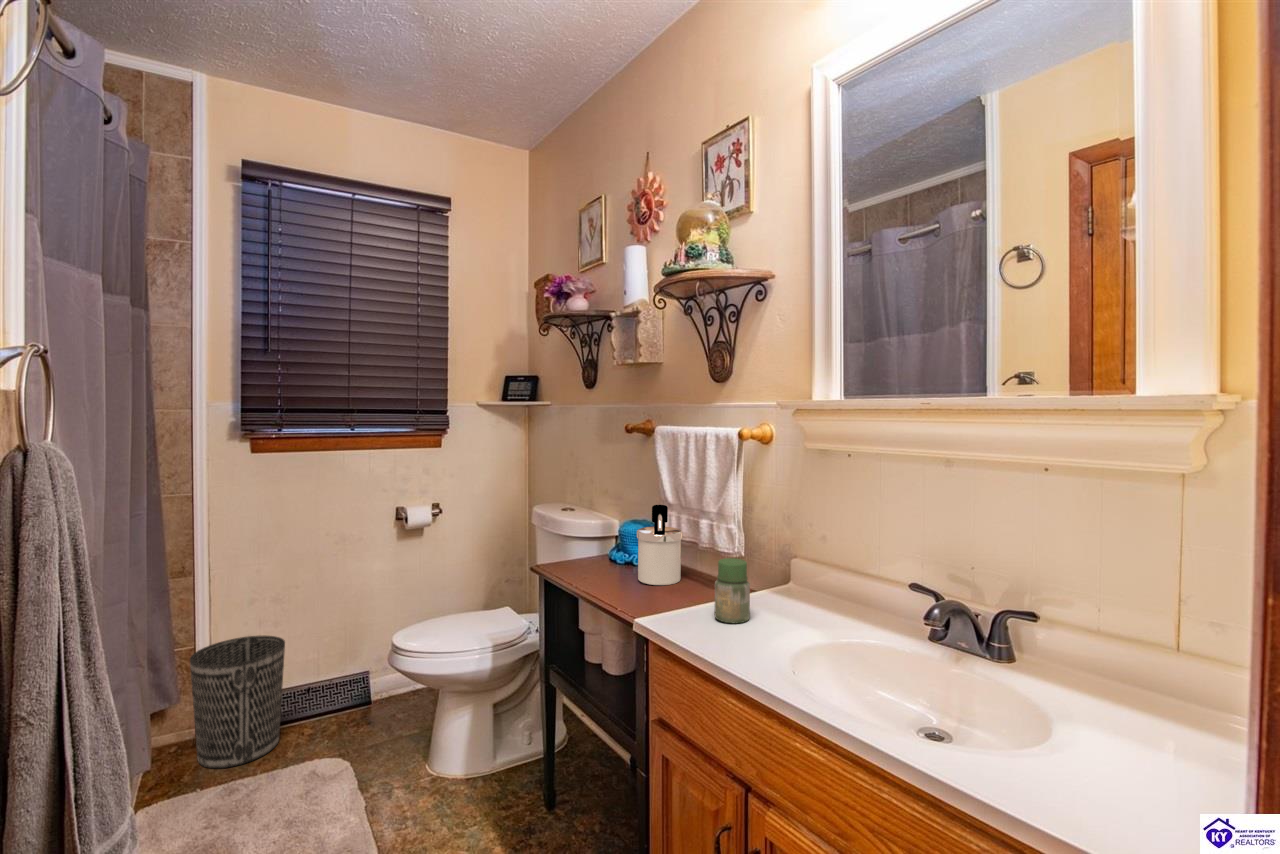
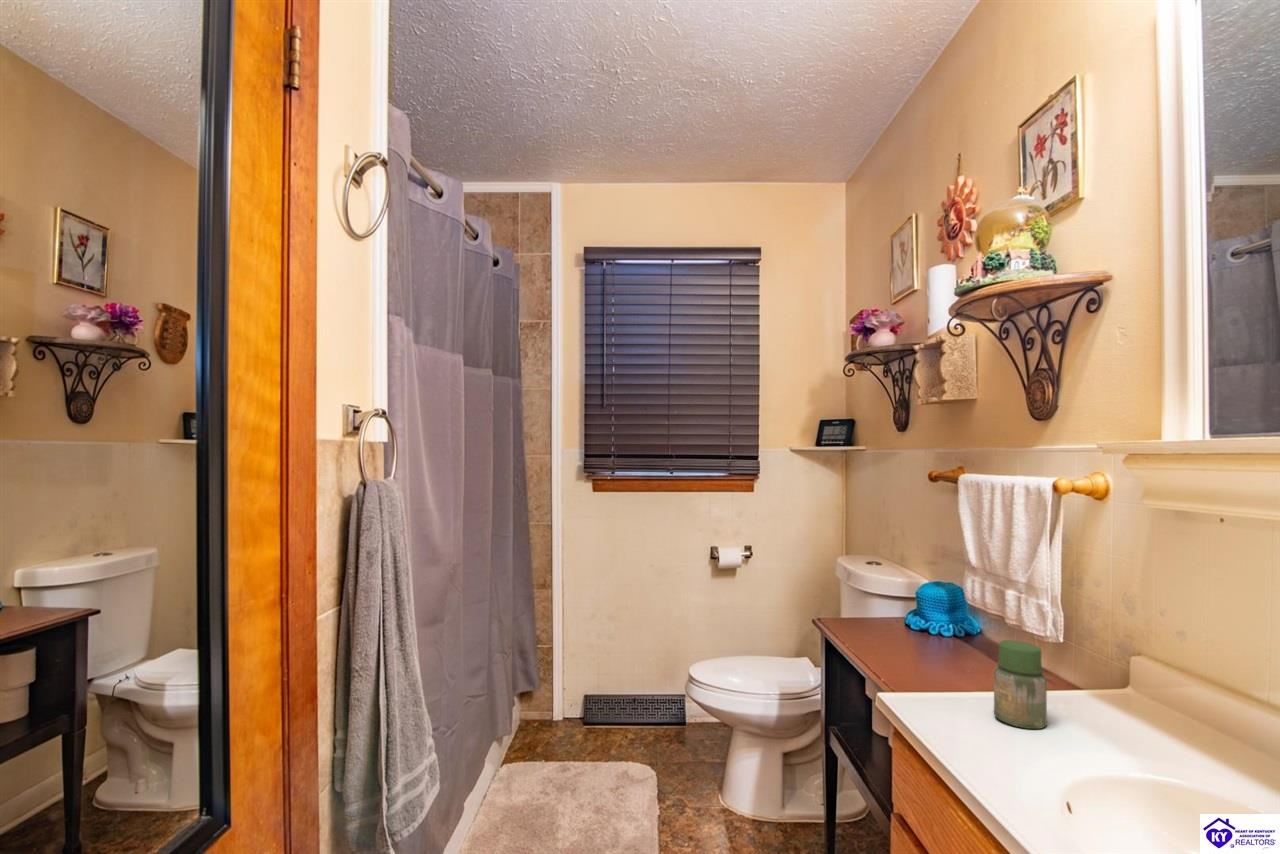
soap dispenser: present [637,505,682,585] -> none [923,566,985,666]
wastebasket: present [190,636,285,768] -> none [546,642,613,752]

